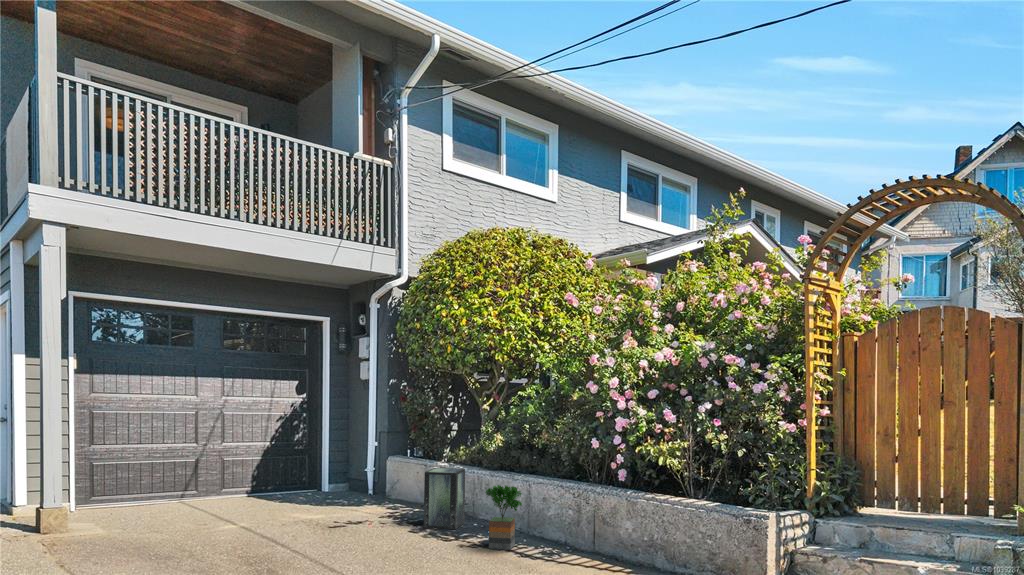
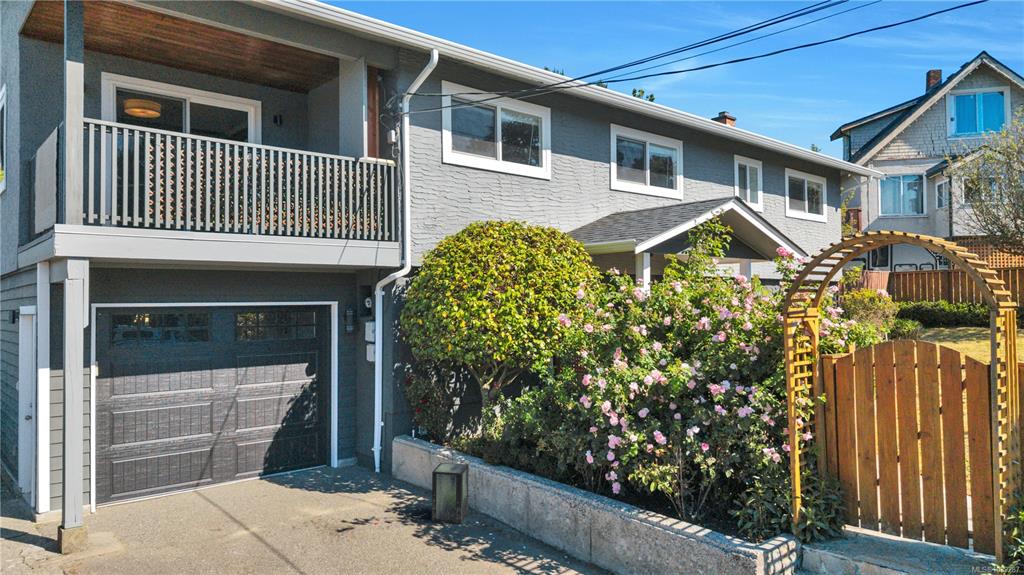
potted tree: present [485,485,522,550] -> none [490,495,526,557]

